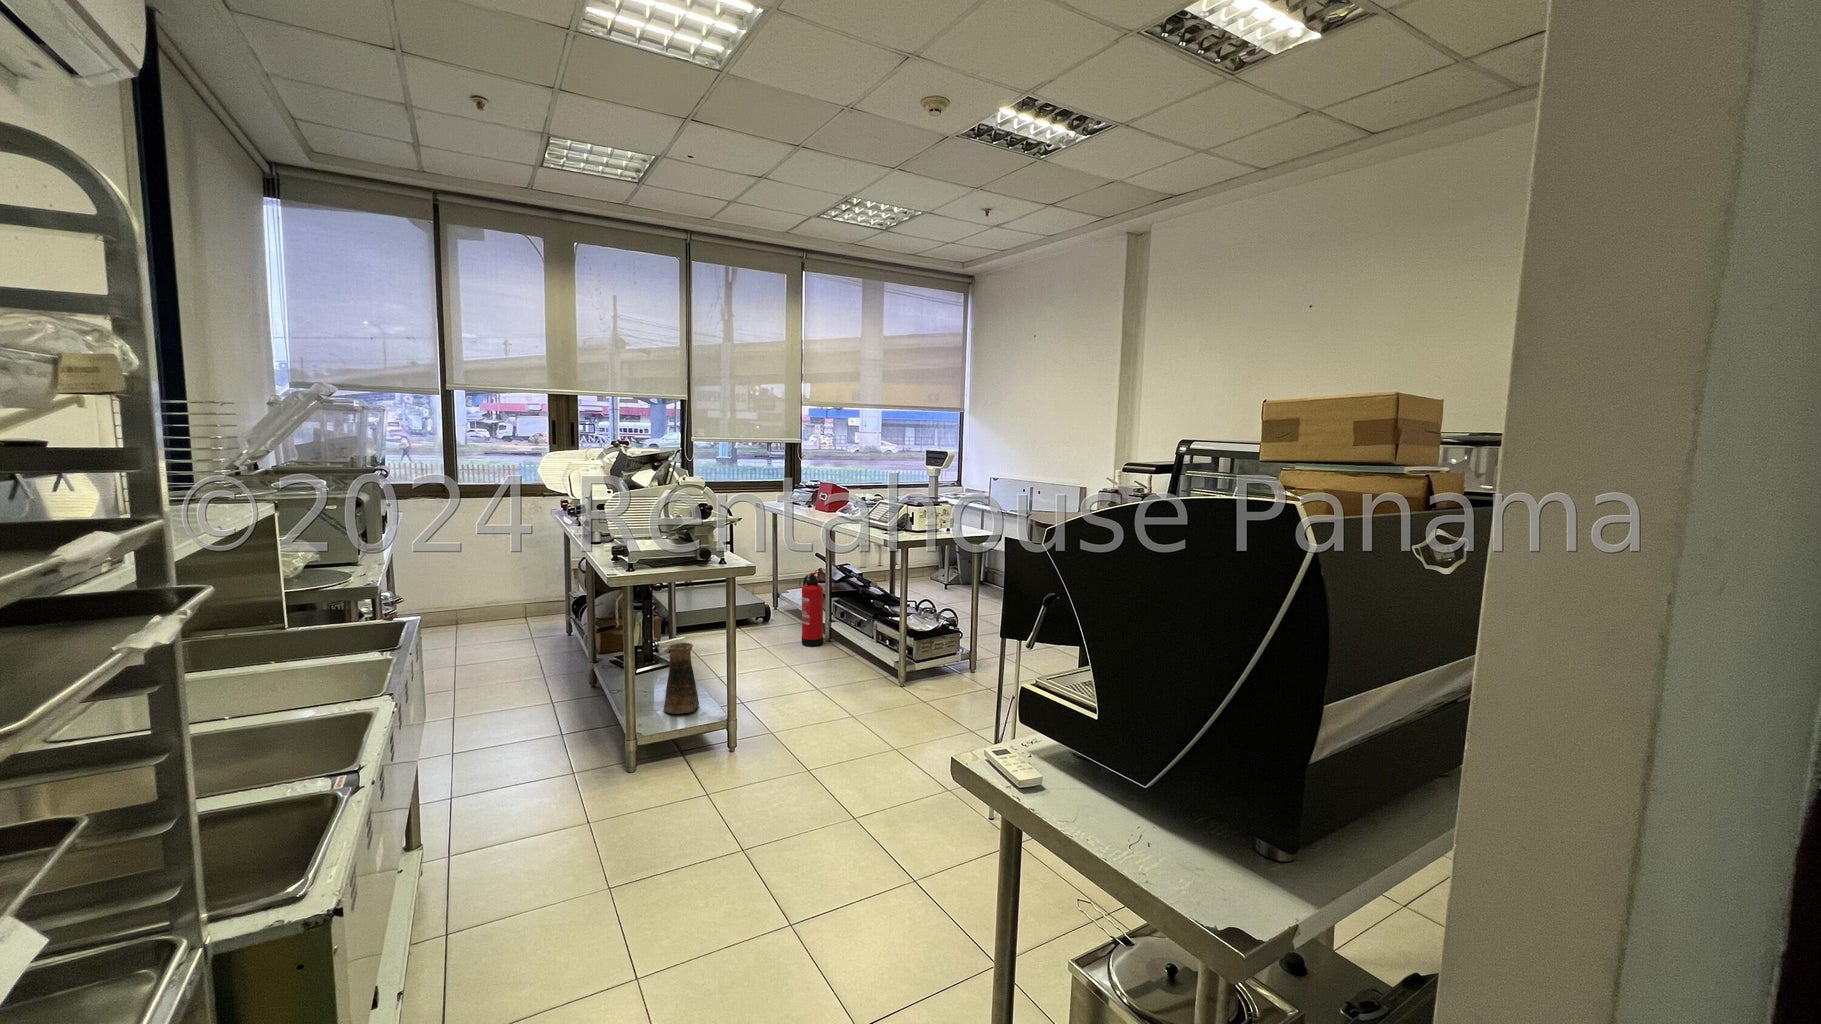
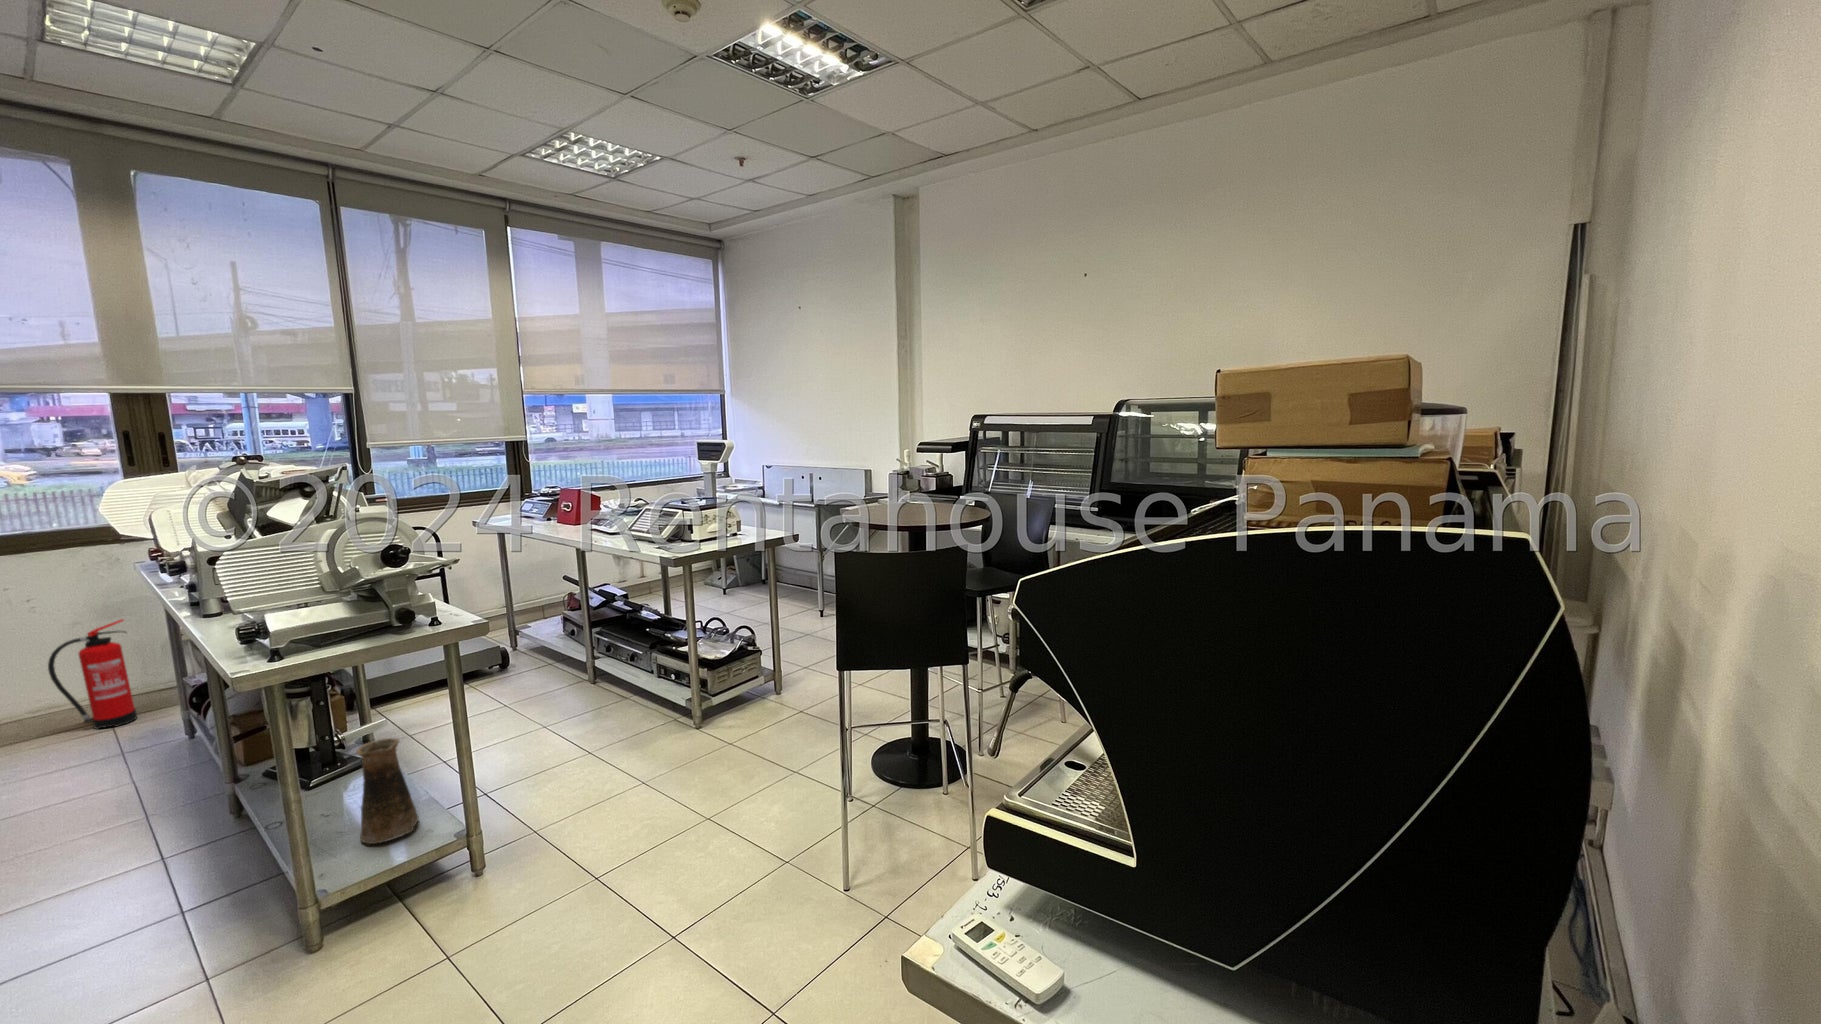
fire extinguisher: present [802,572,823,647] -> present [48,619,137,729]

